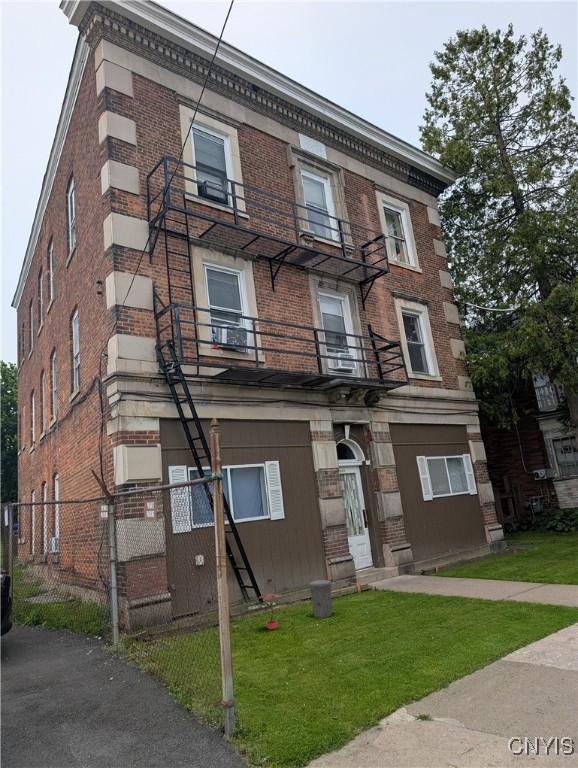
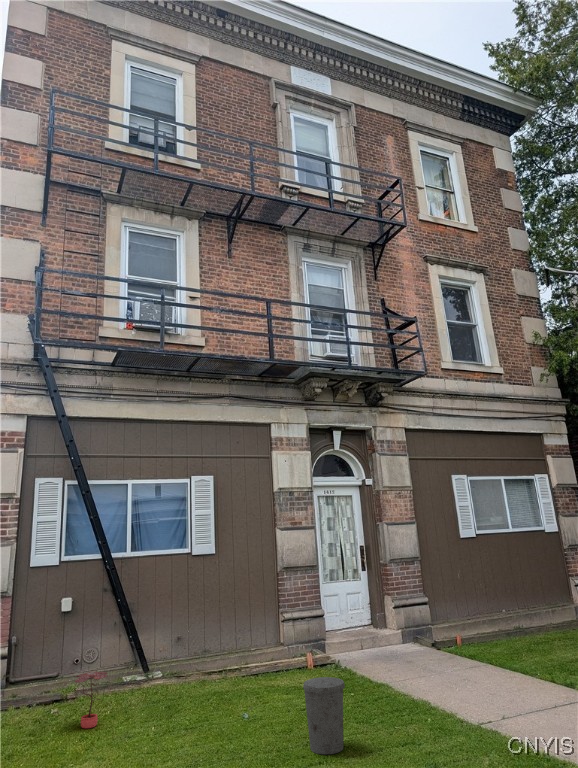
trash can: present [309,580,332,618] -> present [303,677,345,755]

